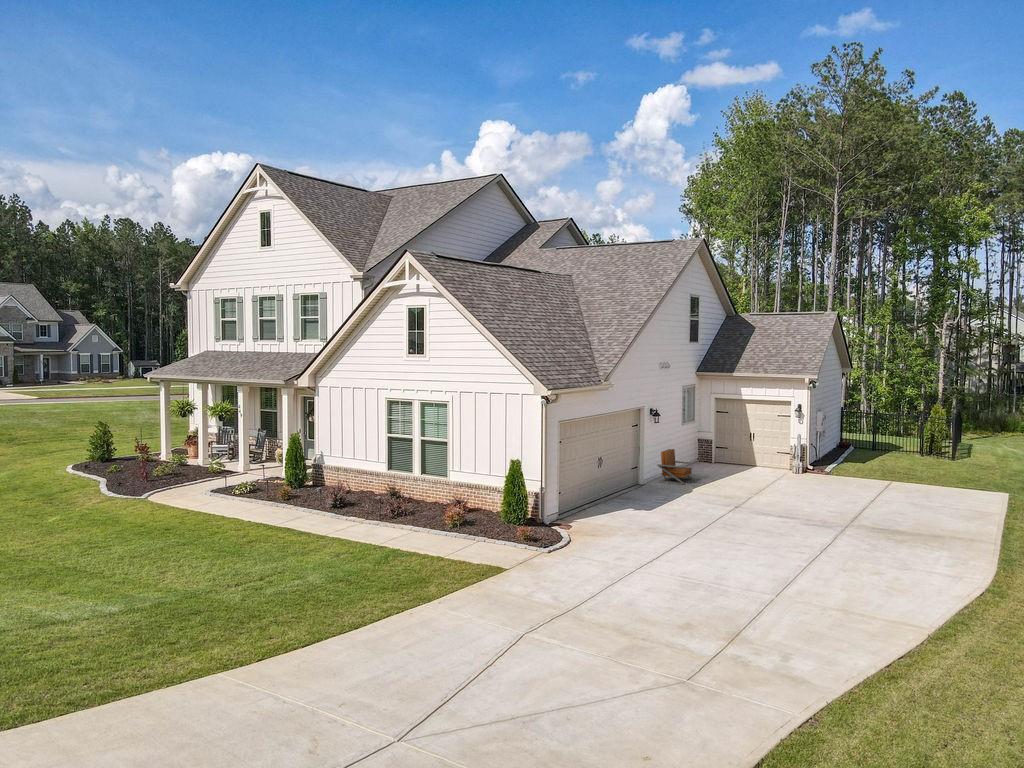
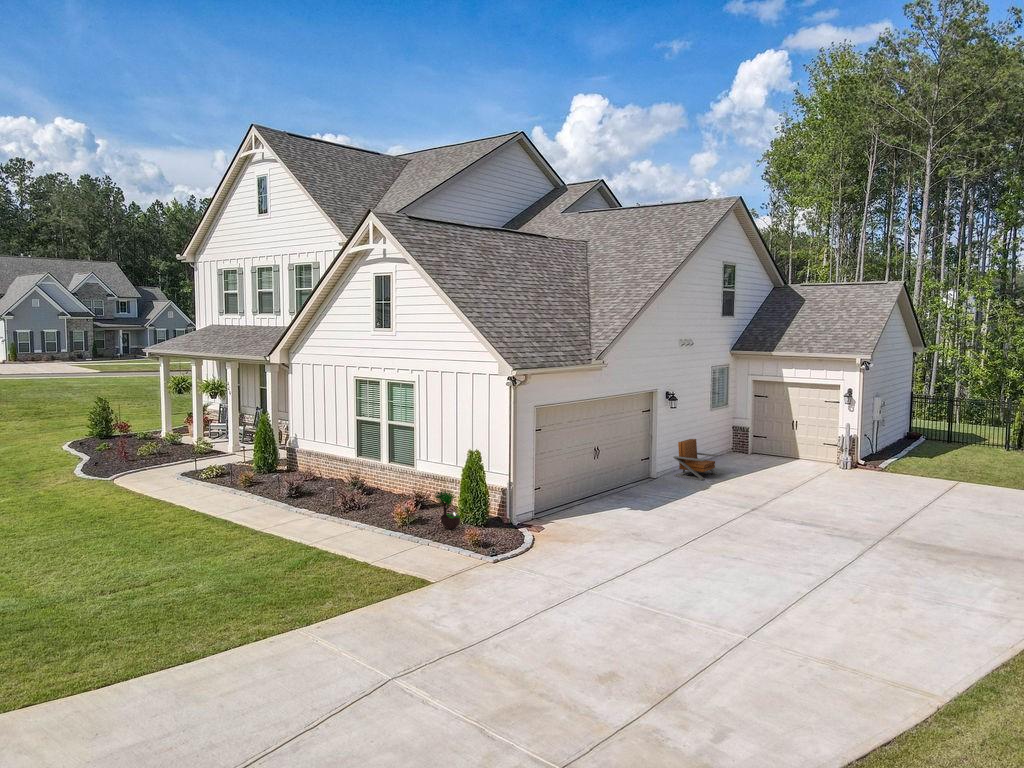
potted tree: none [478,492,502,529] -> present [434,490,460,529]

